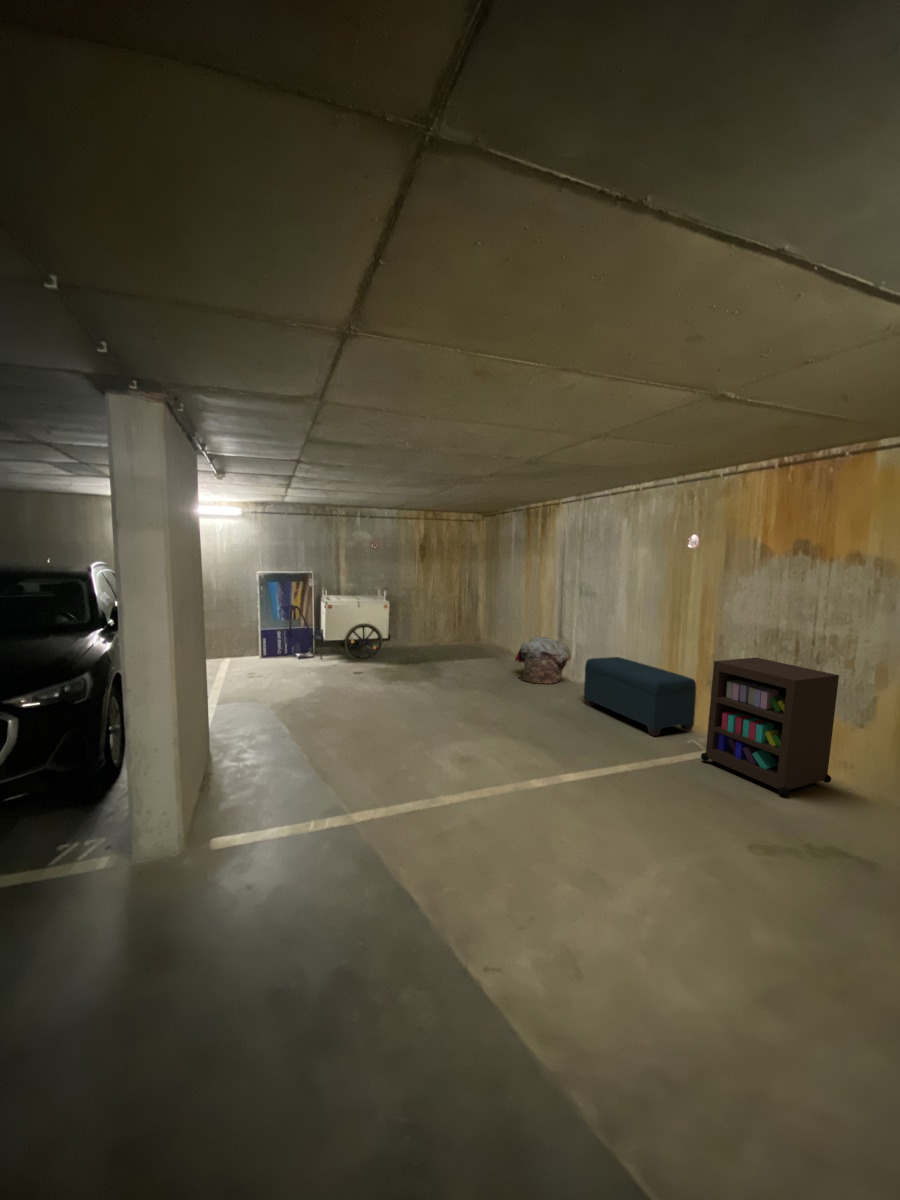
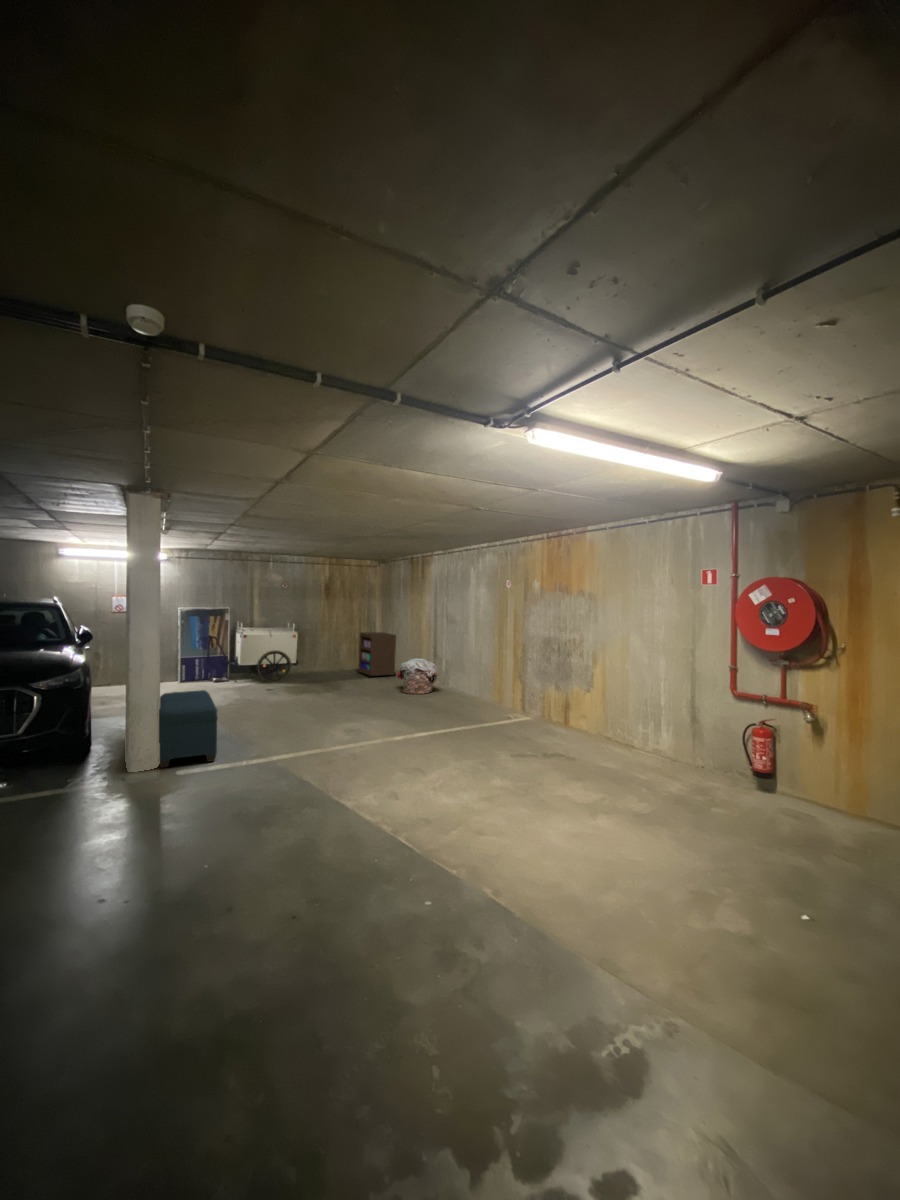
bench: present [584,657,696,736] -> present [159,690,218,768]
storage cabinet: present [701,658,839,796] -> present [357,632,396,677]

